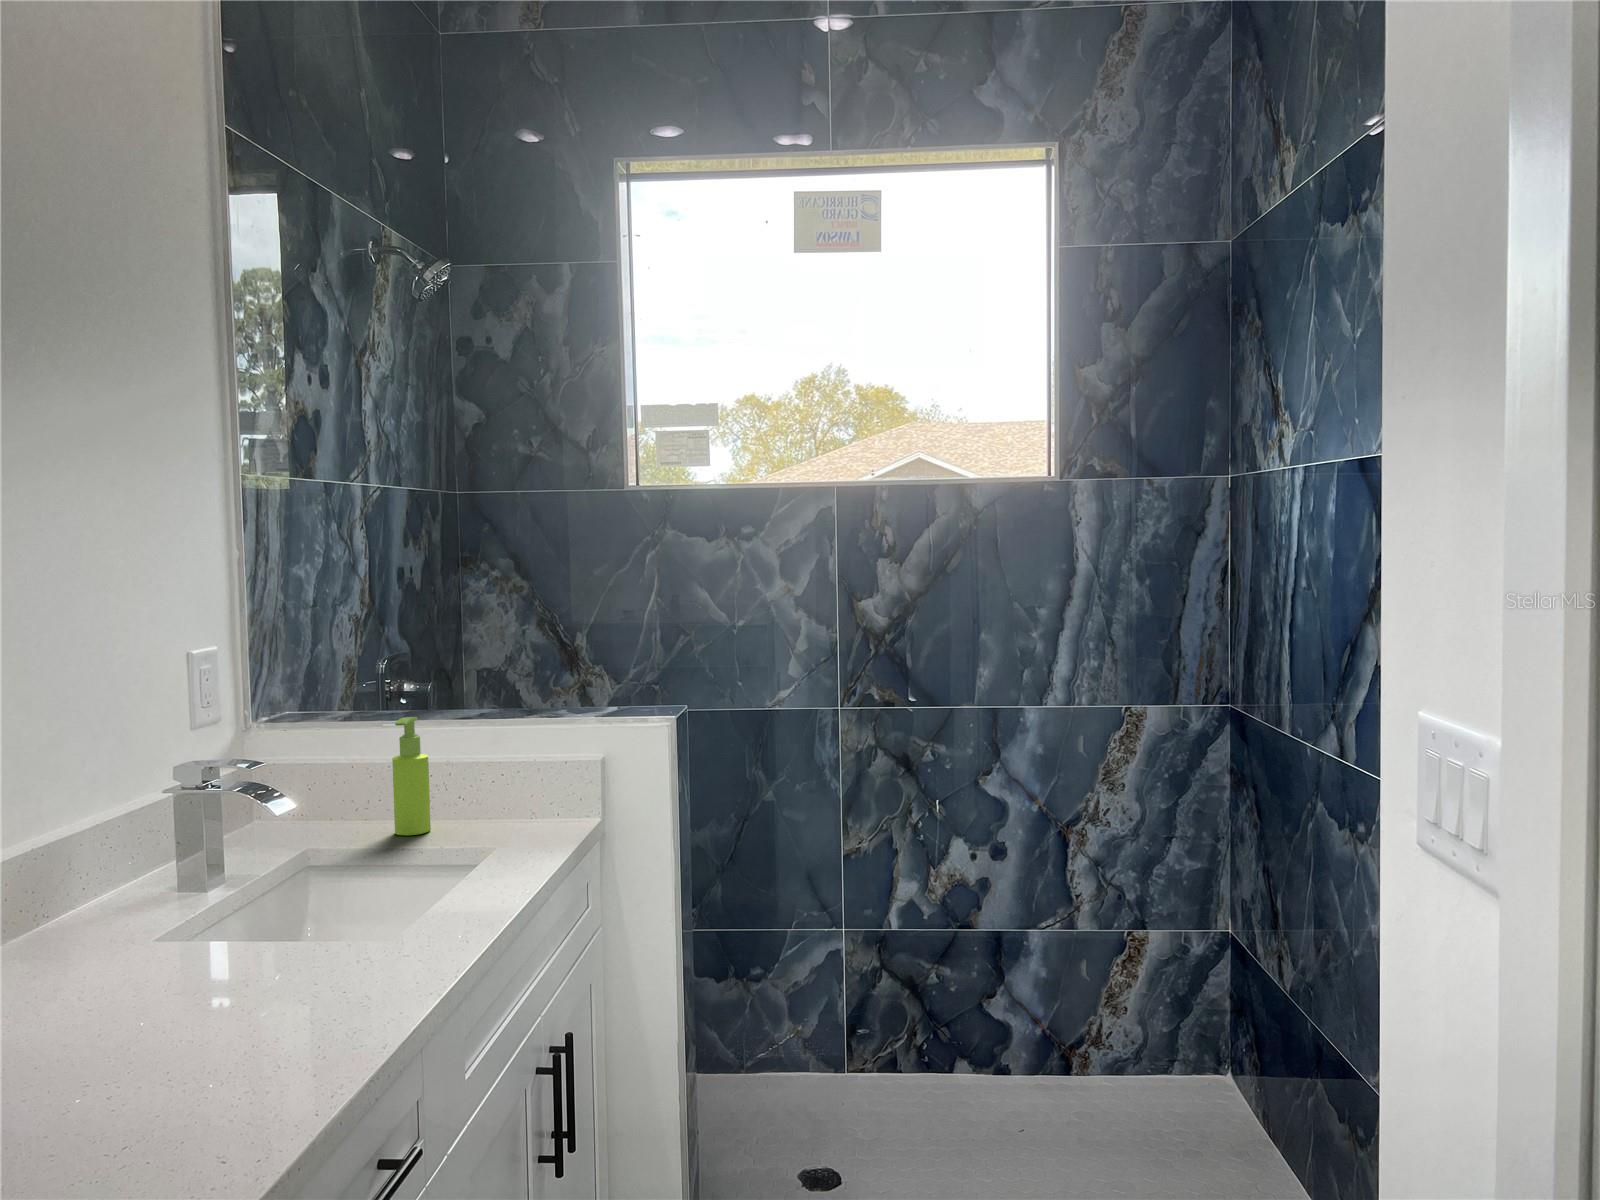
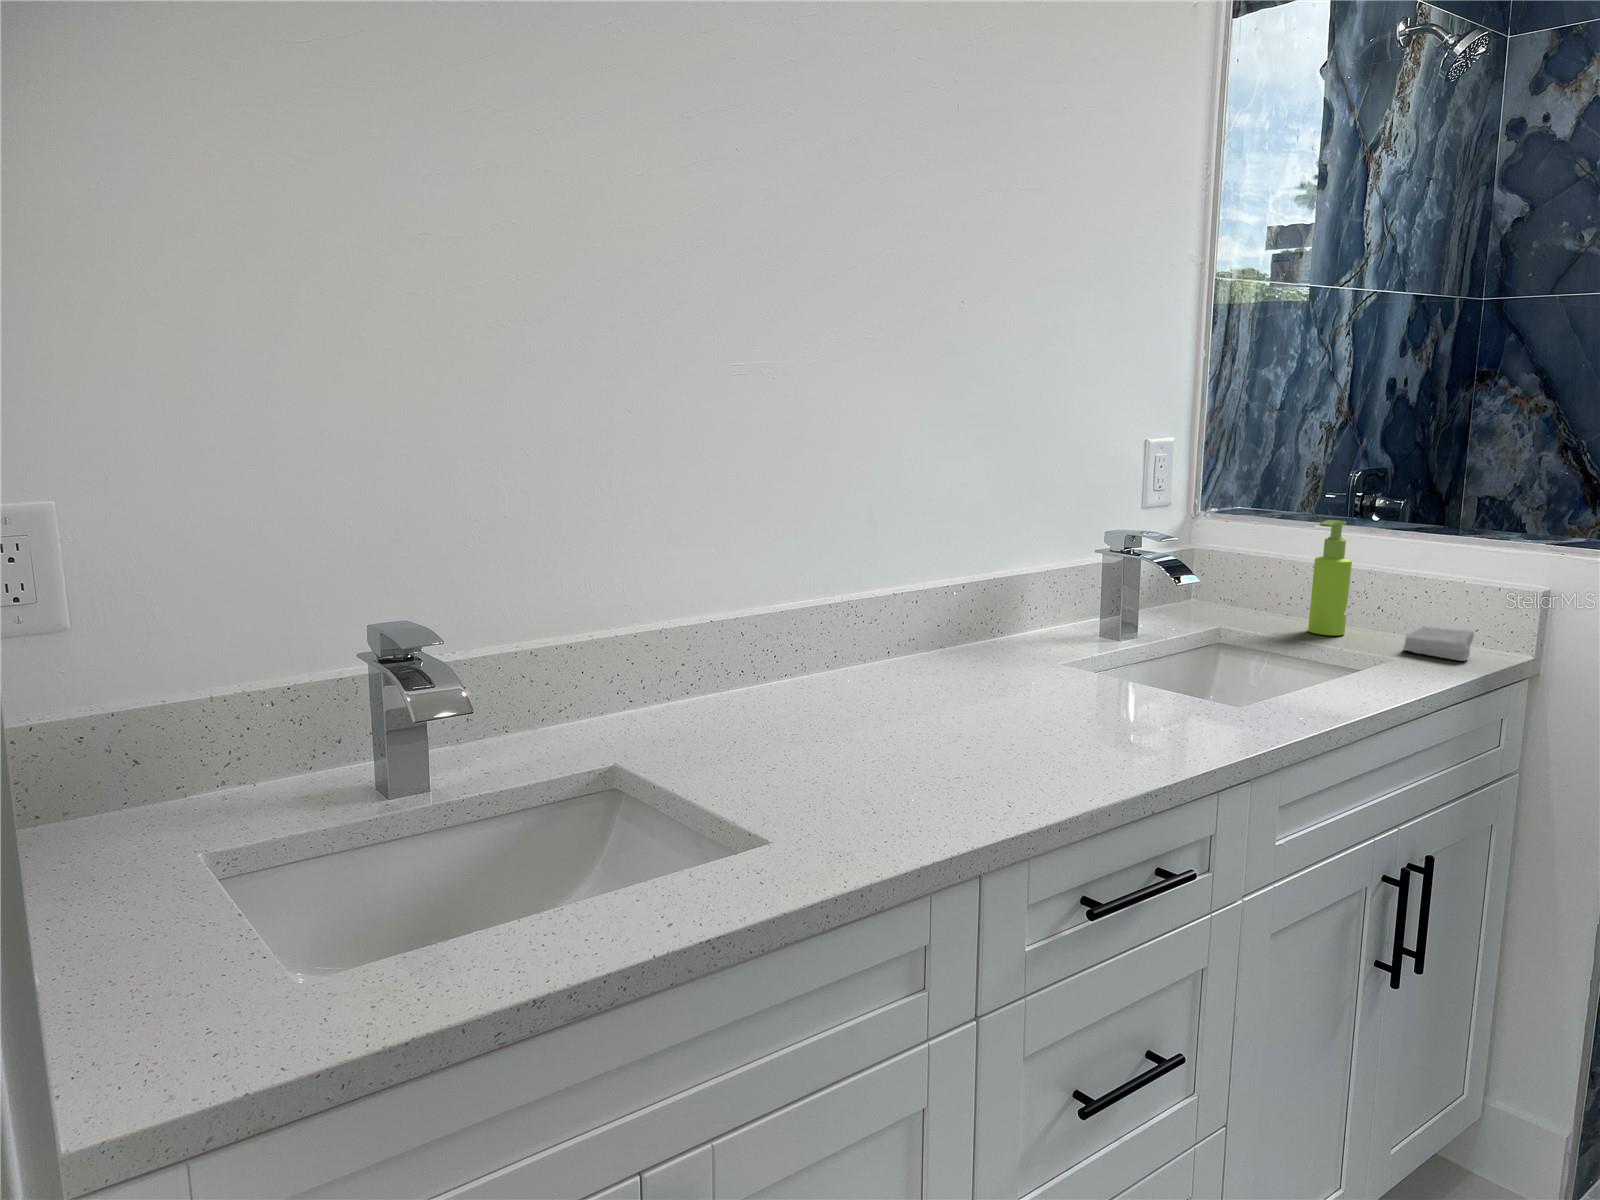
soap bar: none [492,803,548,835] -> present [1403,627,1474,661]

